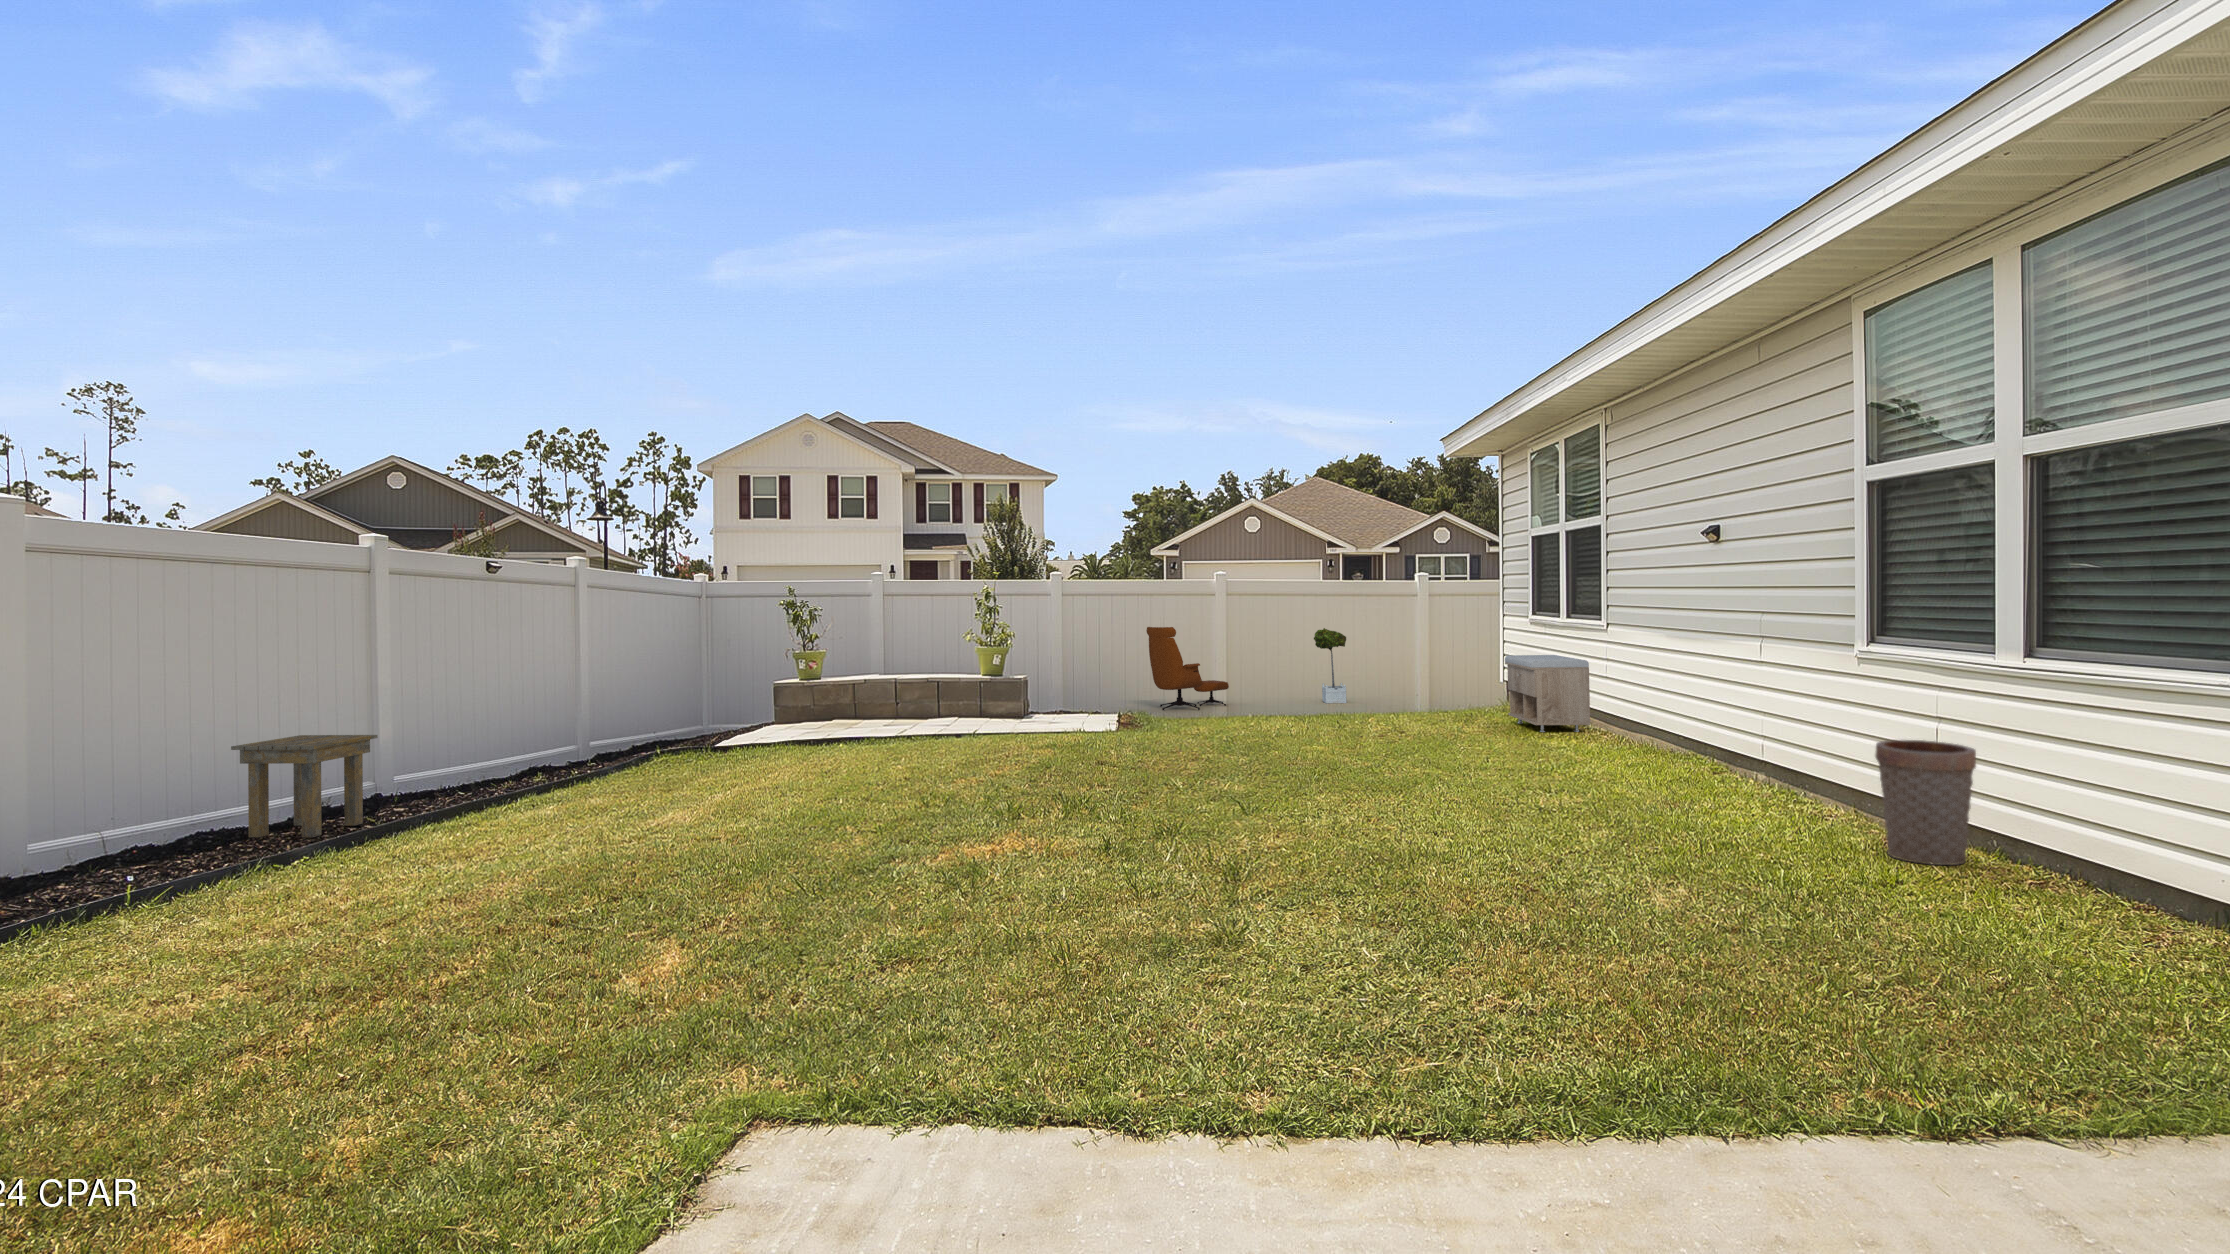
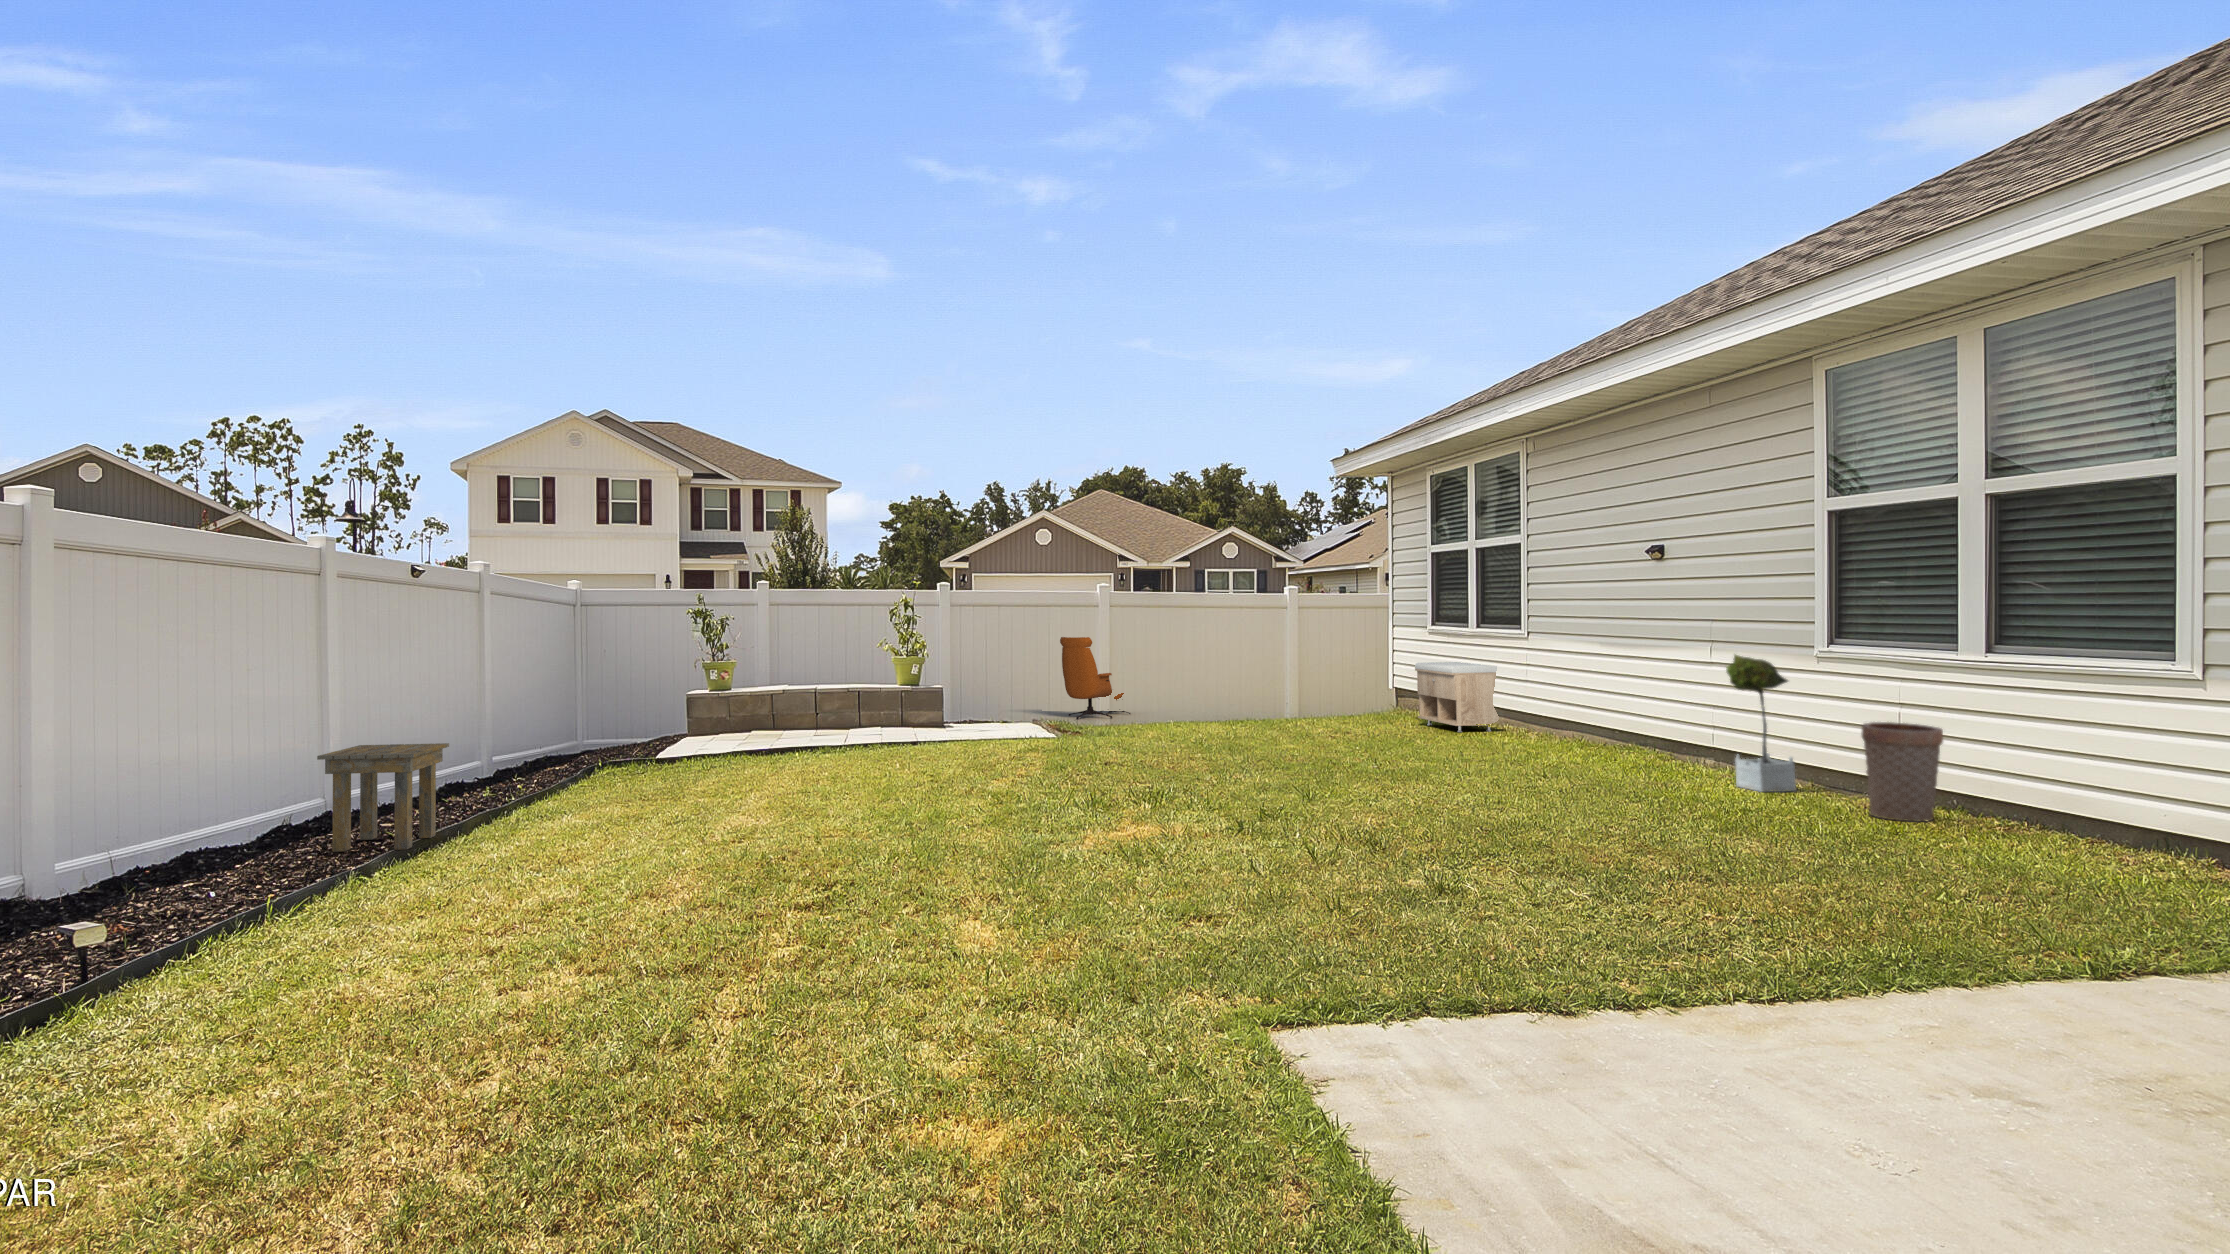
potted tree: present [1314,628,1346,703] -> present [1726,655,1796,792]

